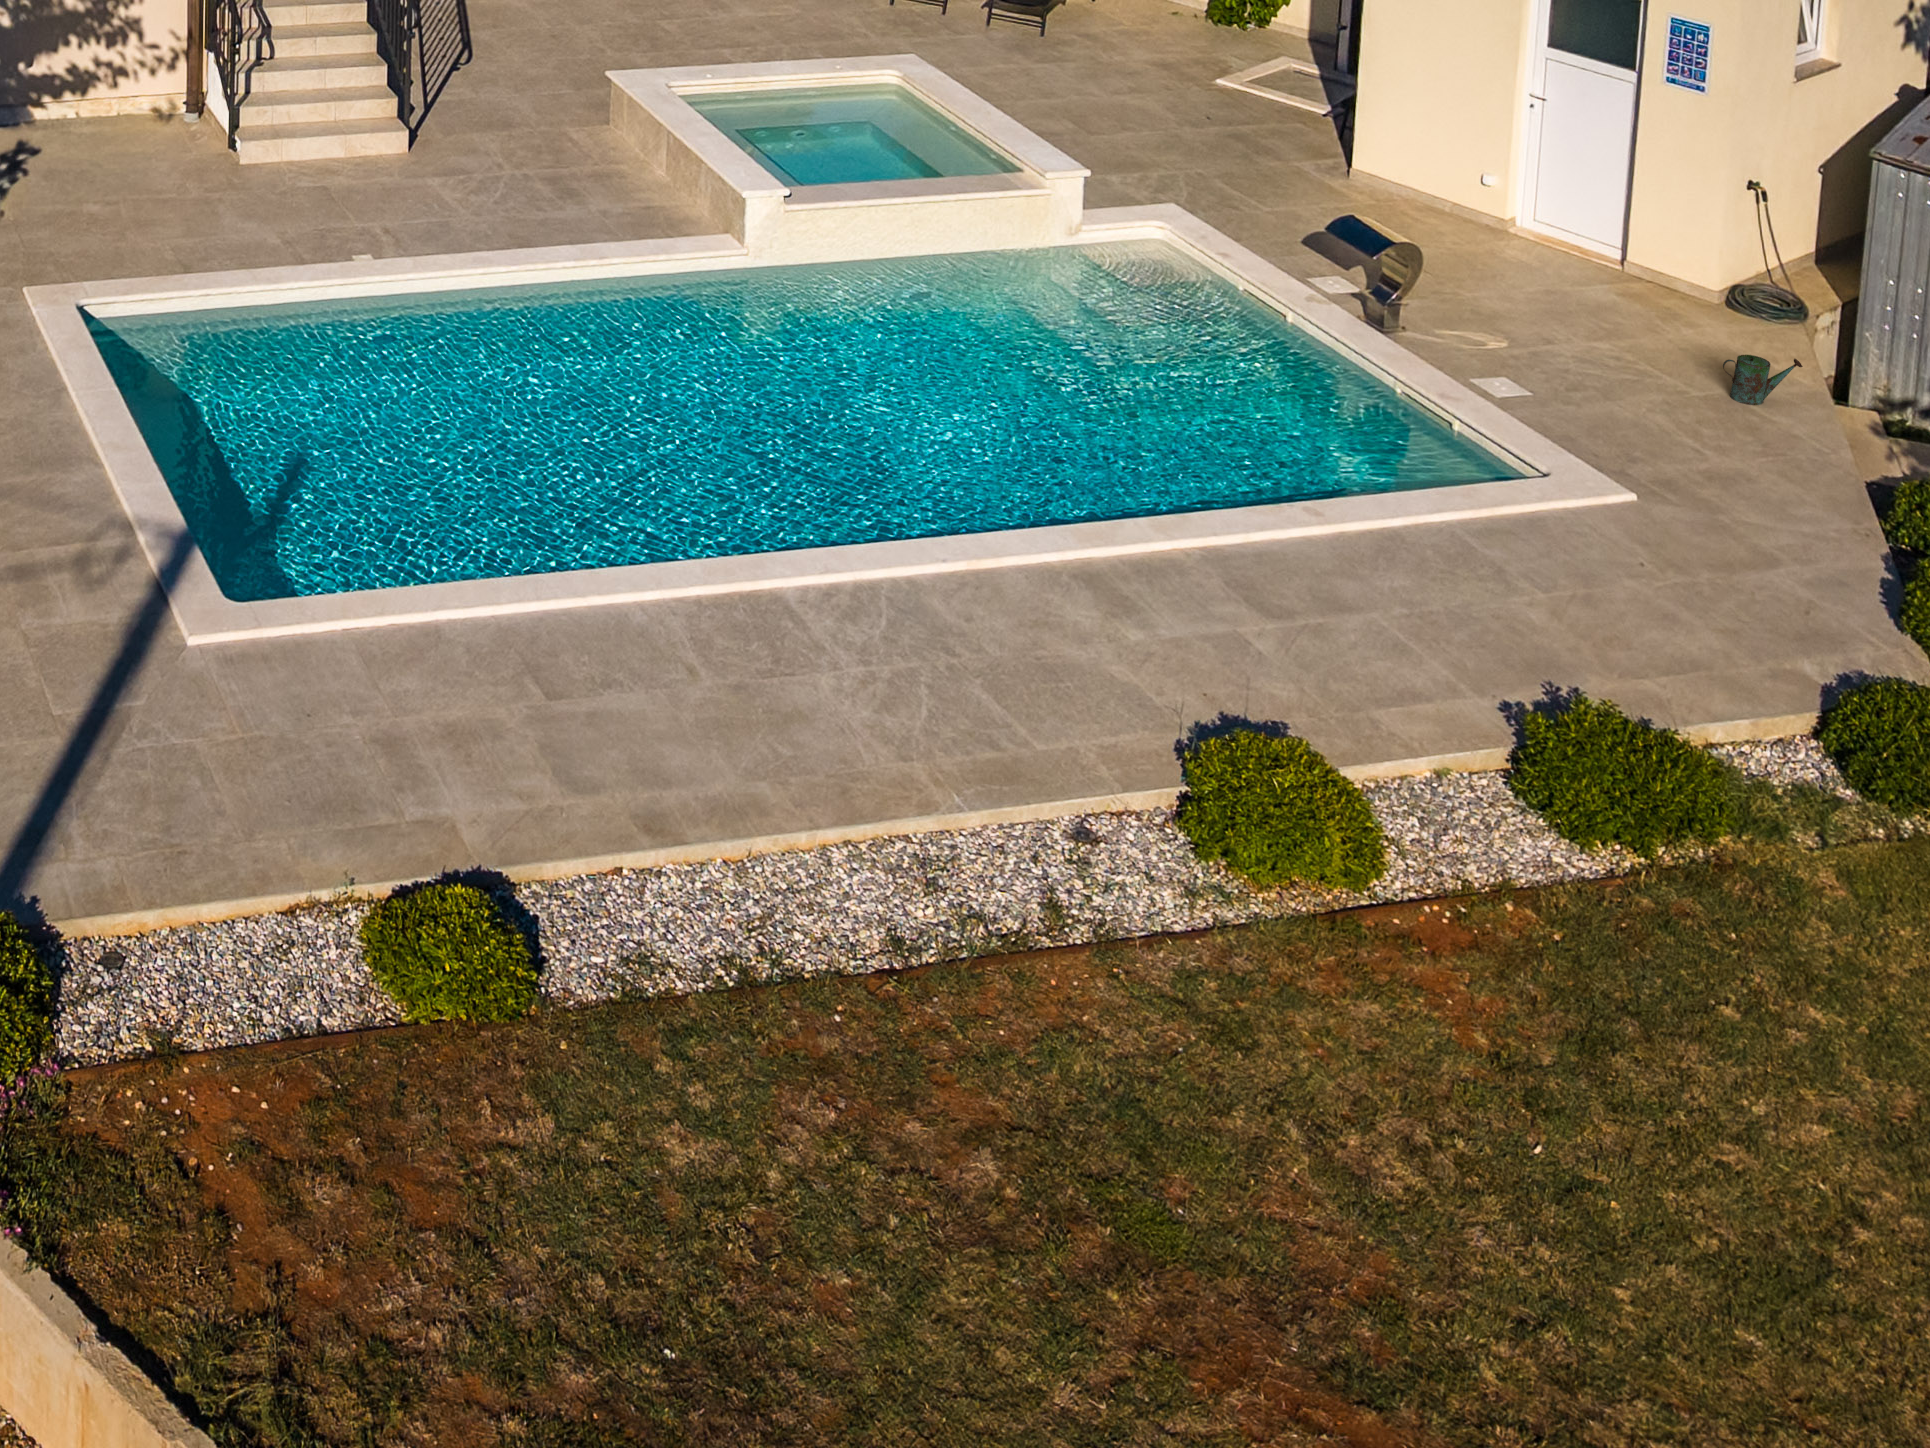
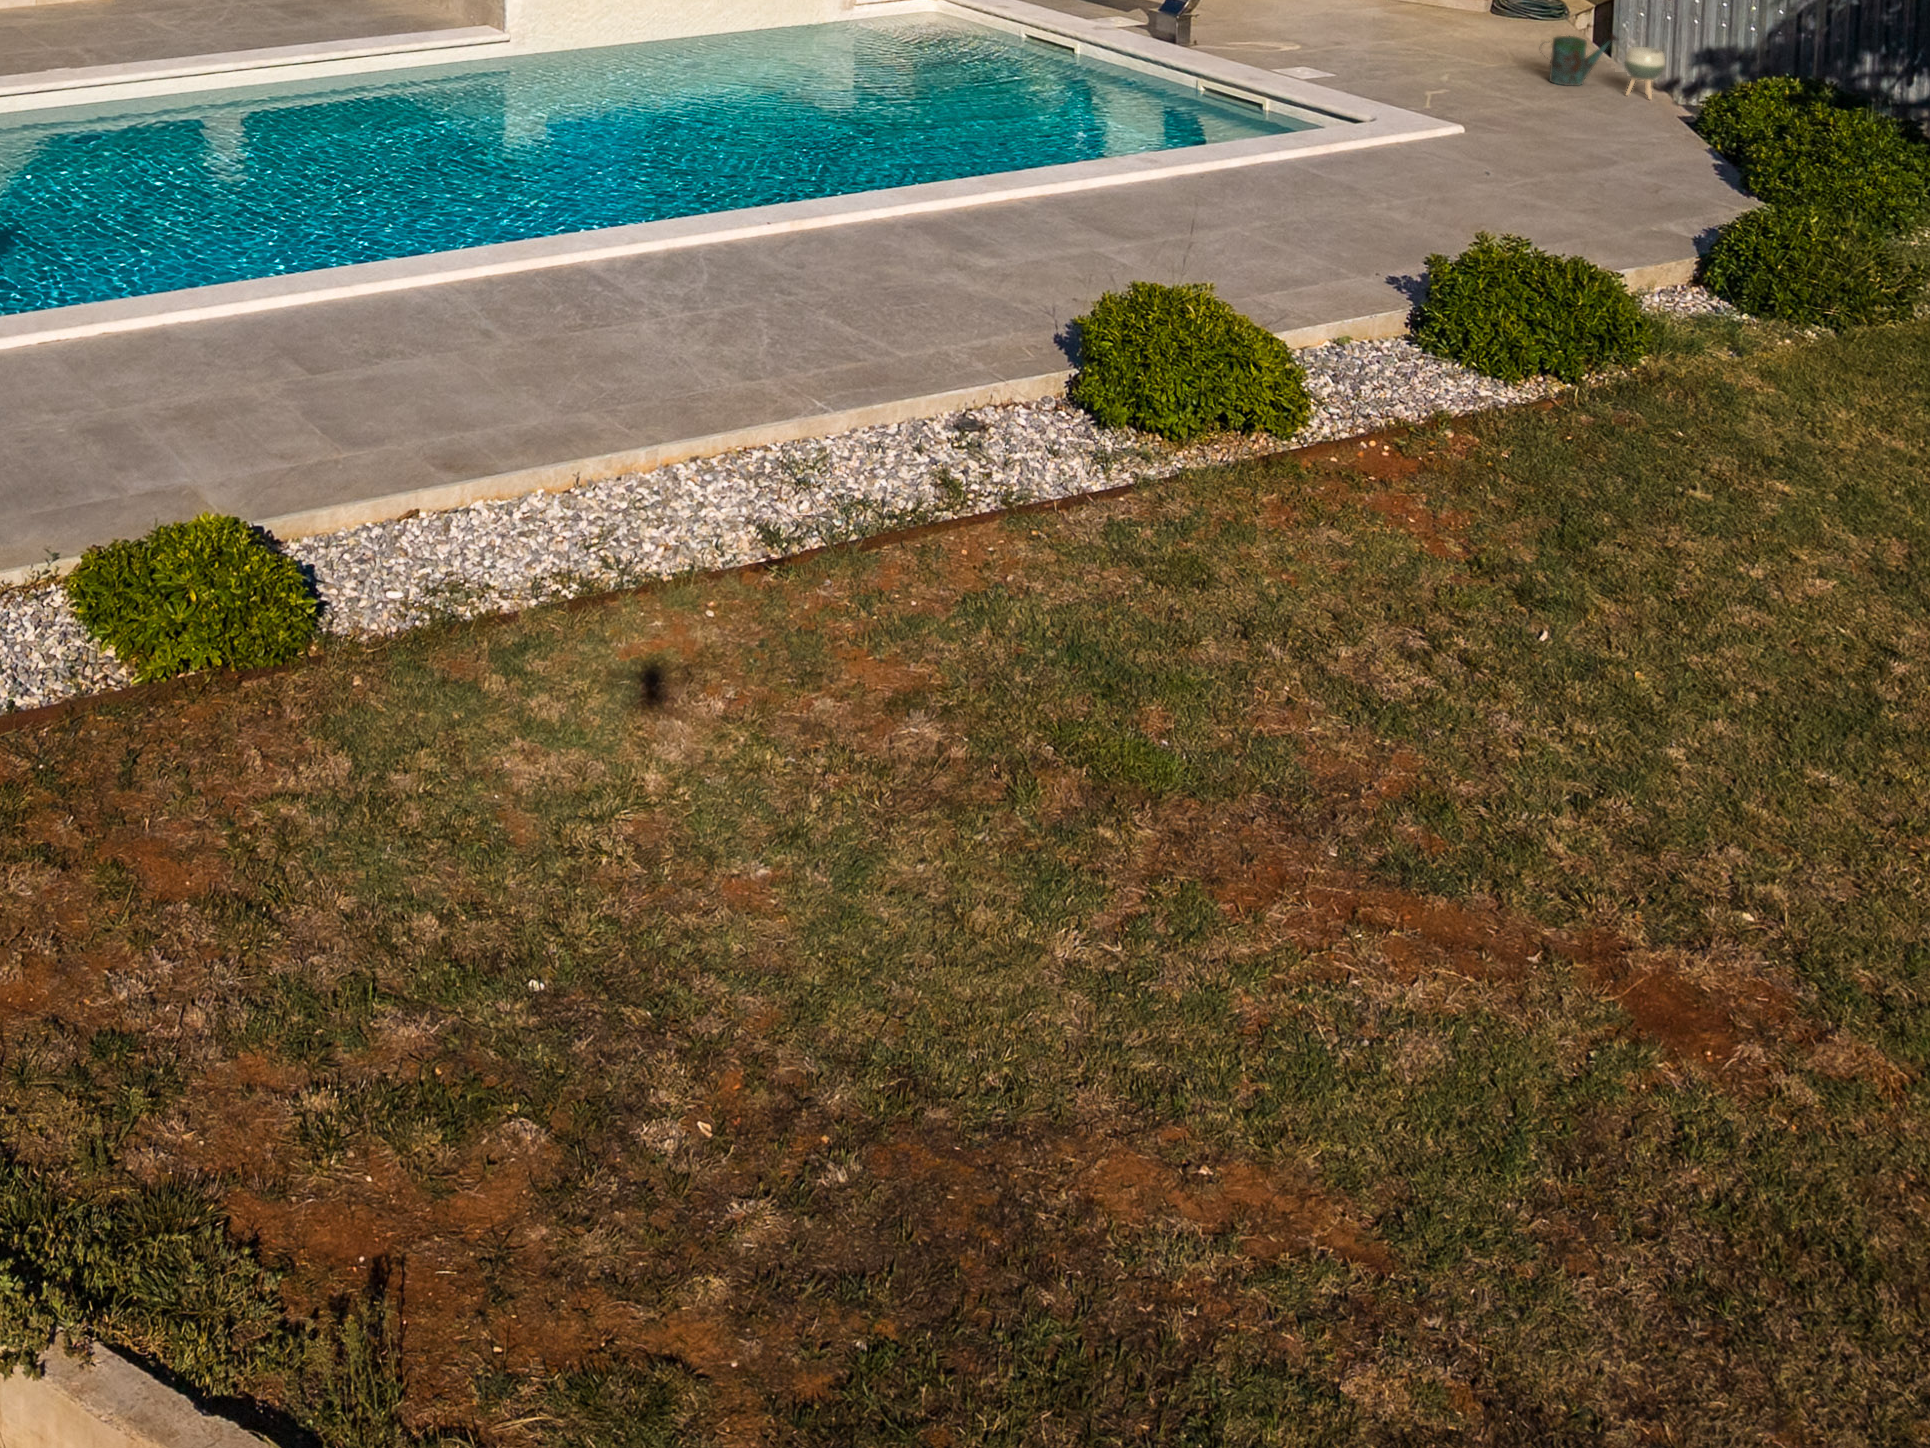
planter: none [1801,381,1843,434] -> present [1625,47,1665,99]

